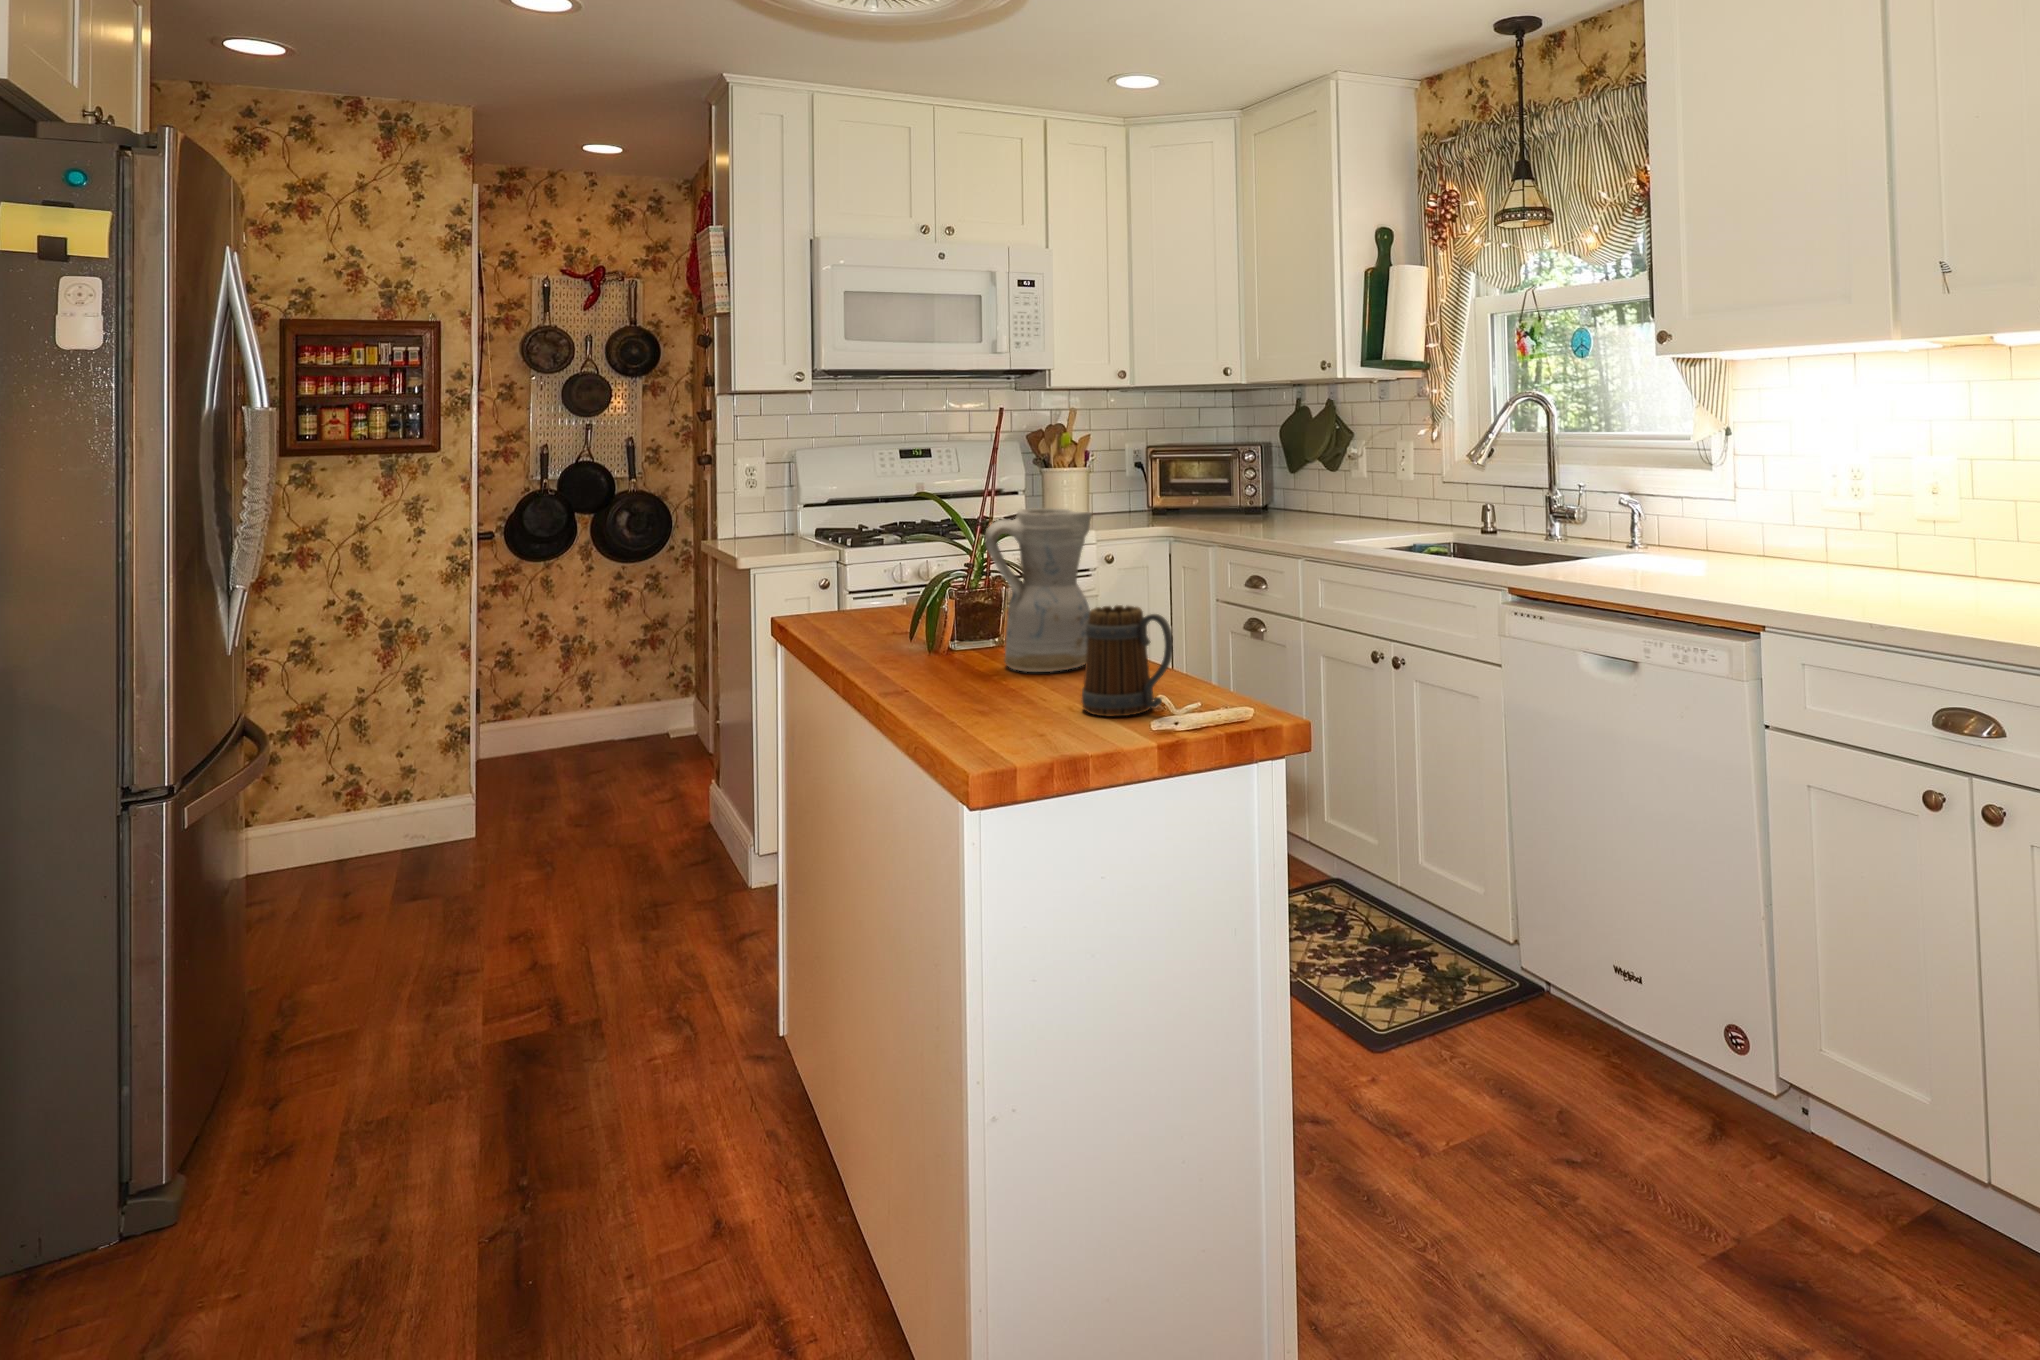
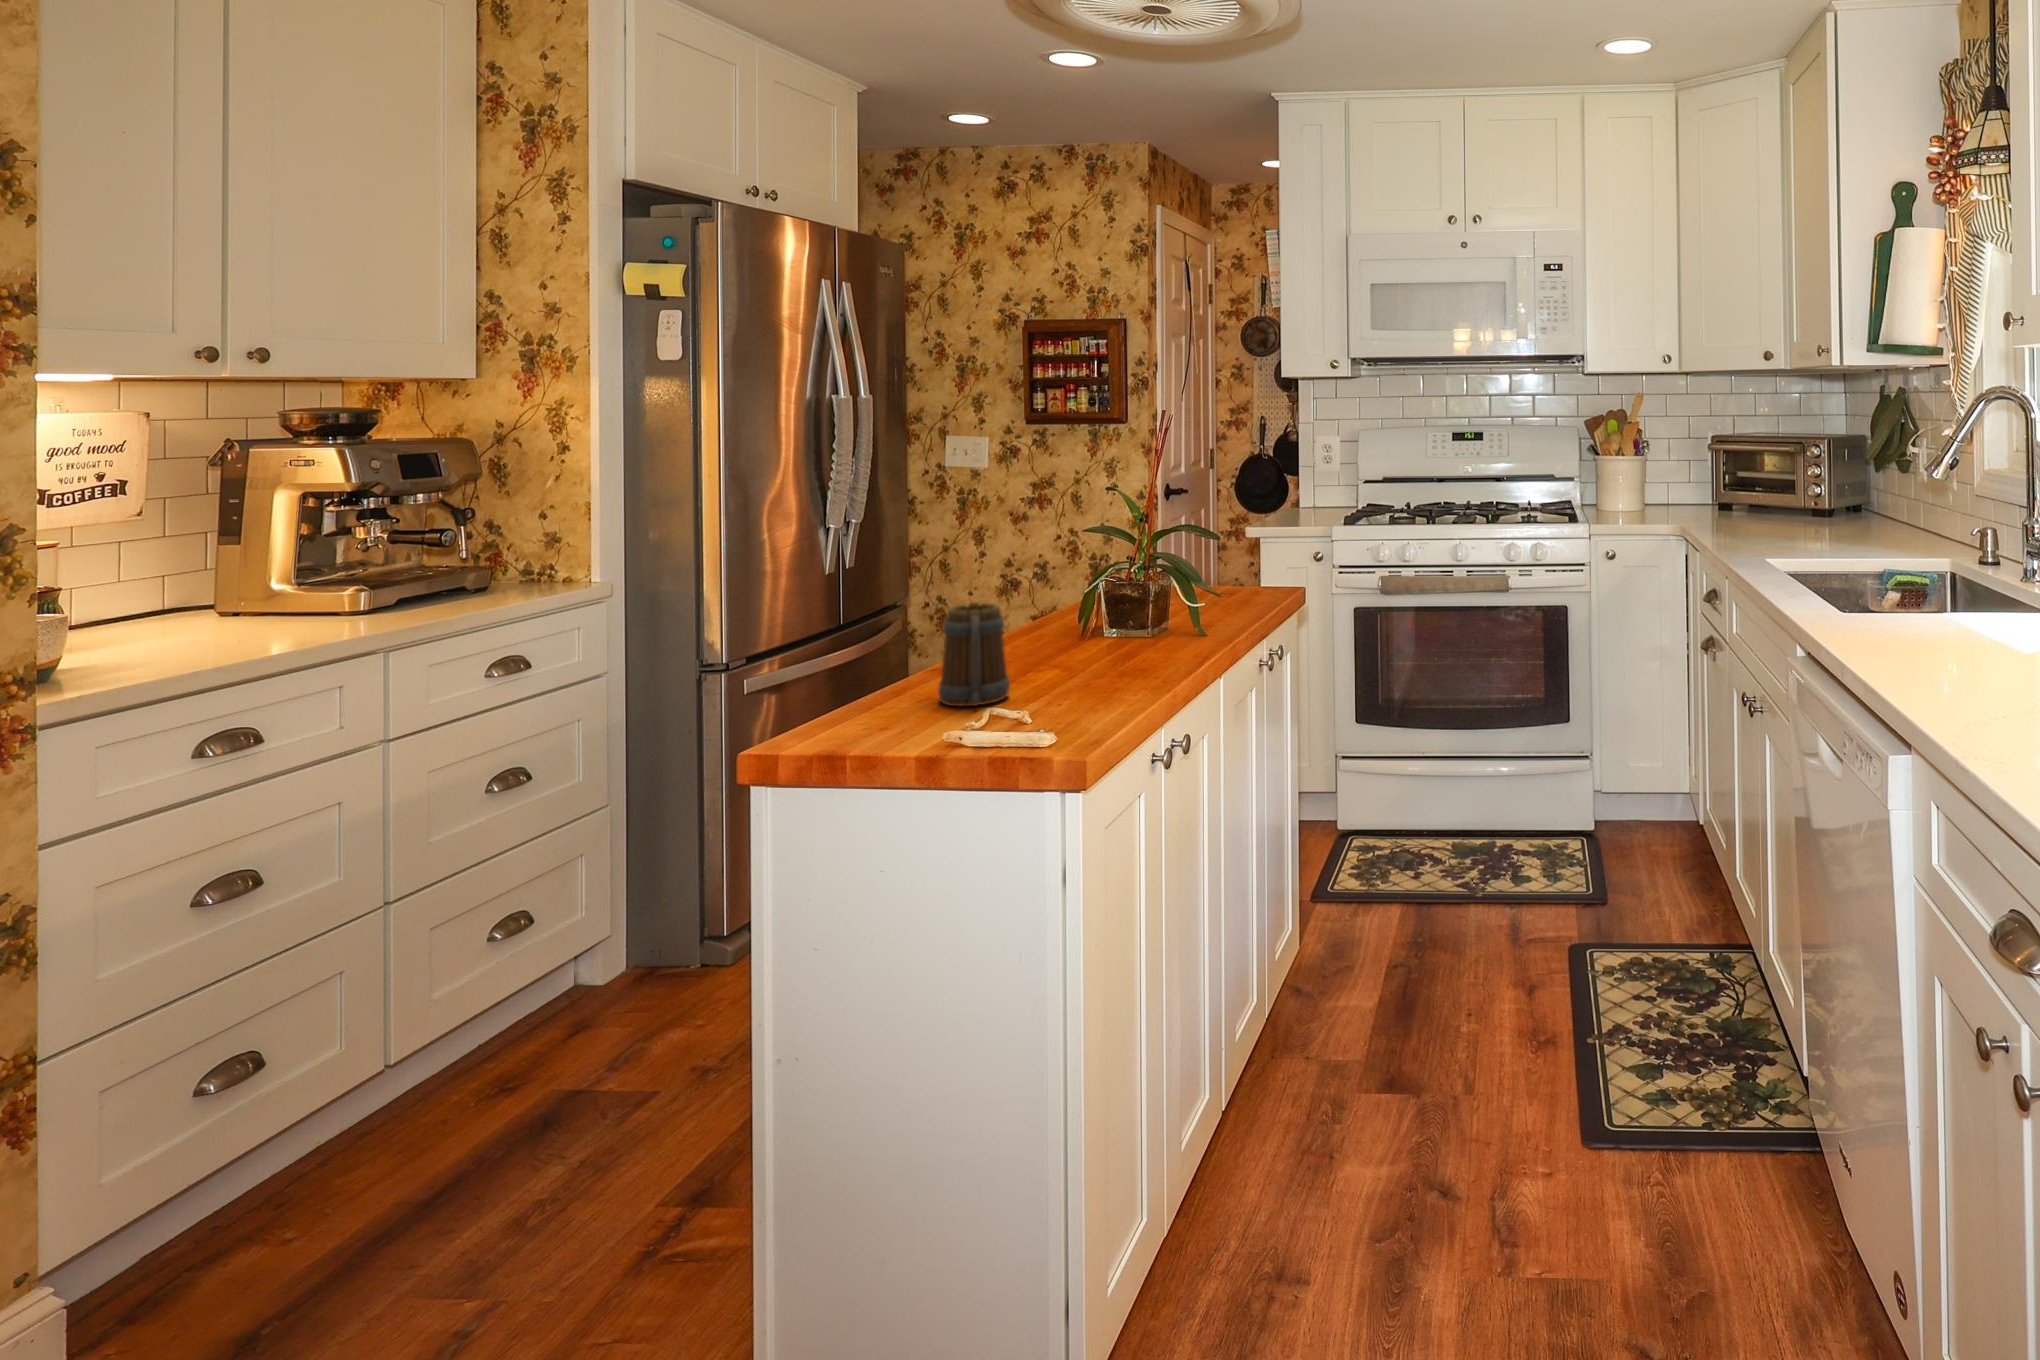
ceramic pitcher: present [985,508,1092,672] -> none [1024,506,1124,658]

